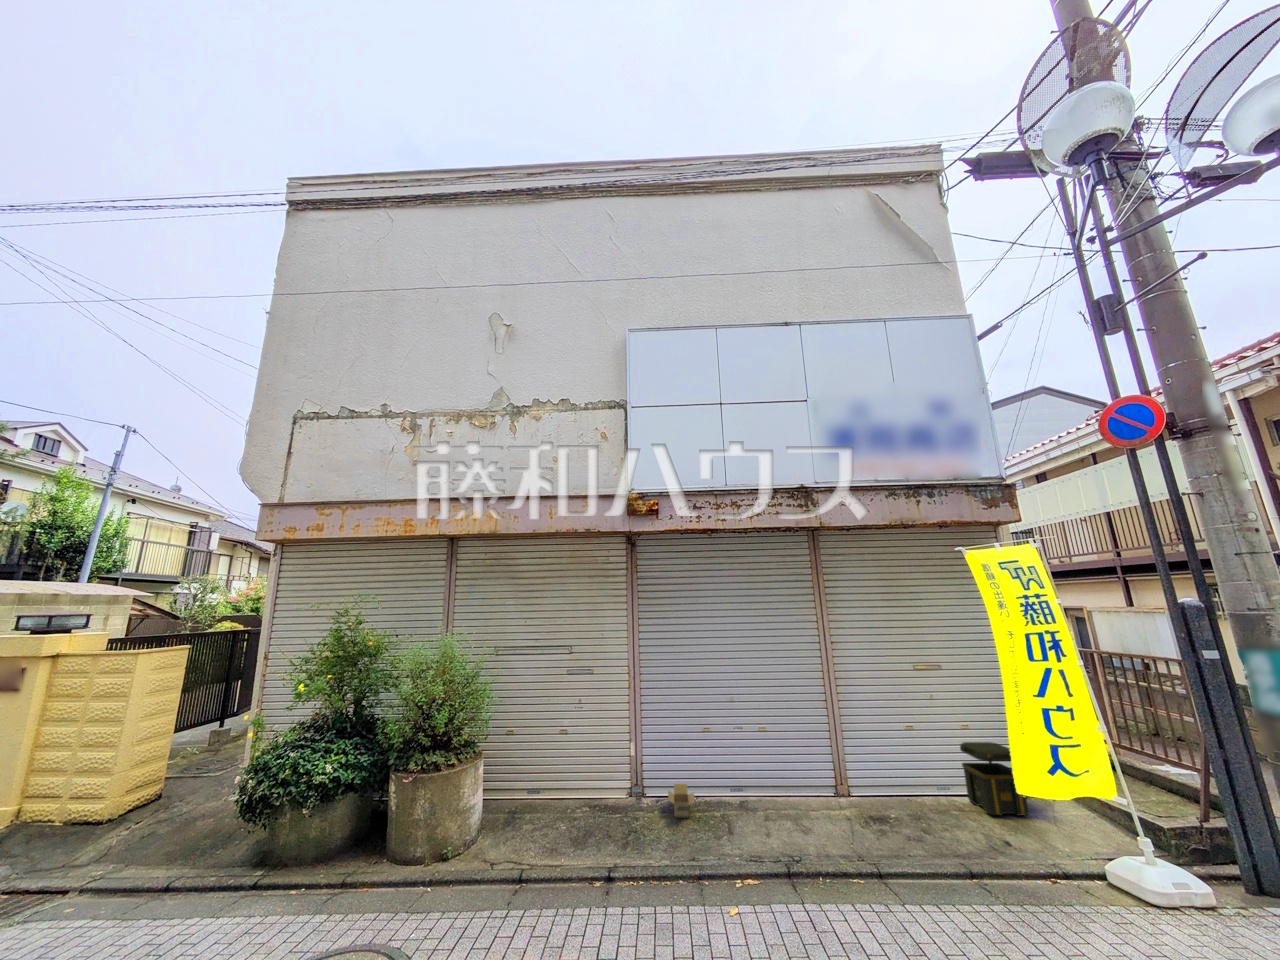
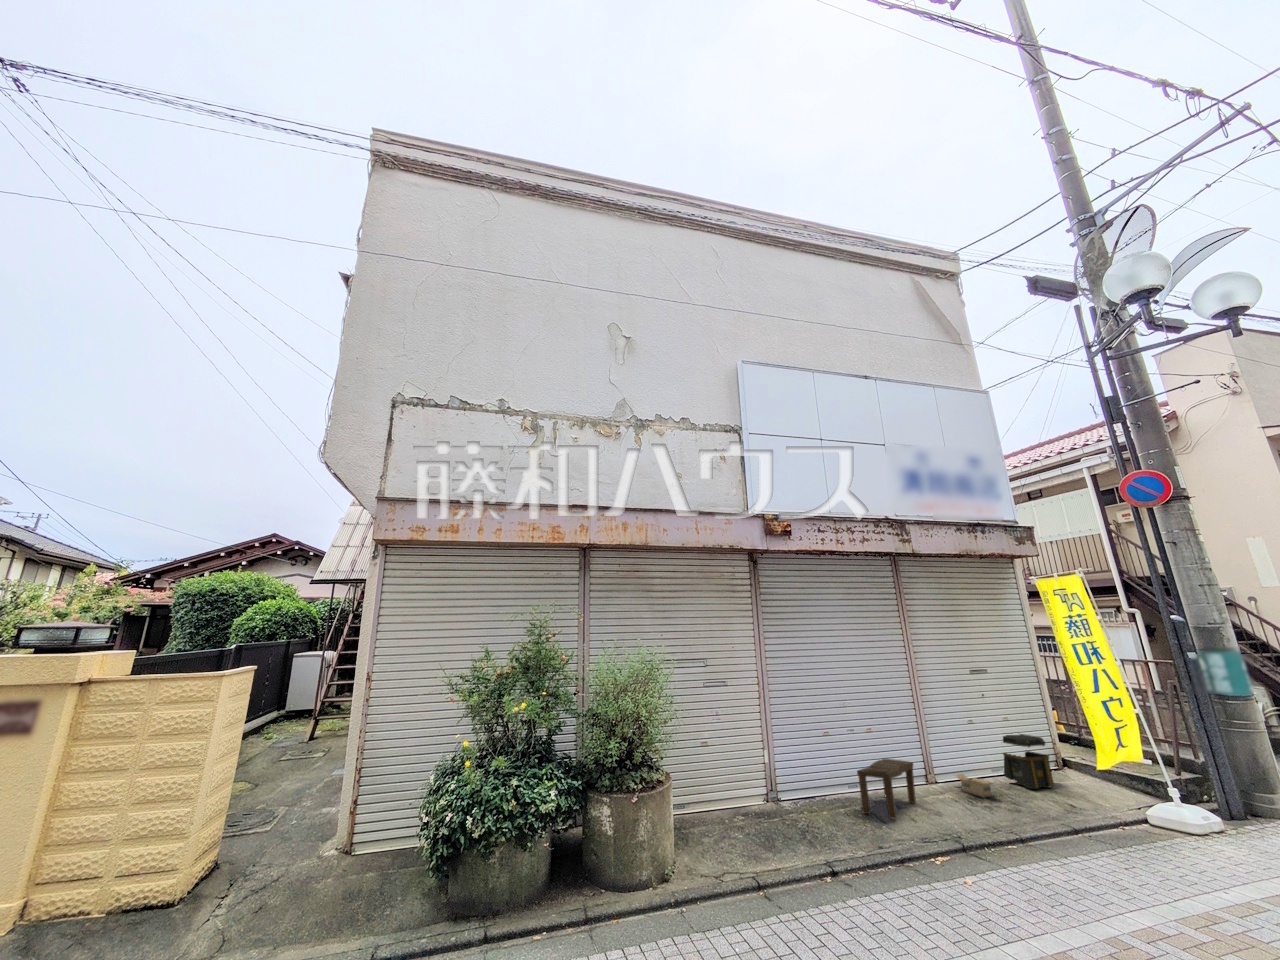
bench: none [731,758,814,830] -> present [857,758,916,819]
cardboard box: present [668,784,695,818] -> present [956,774,994,797]

